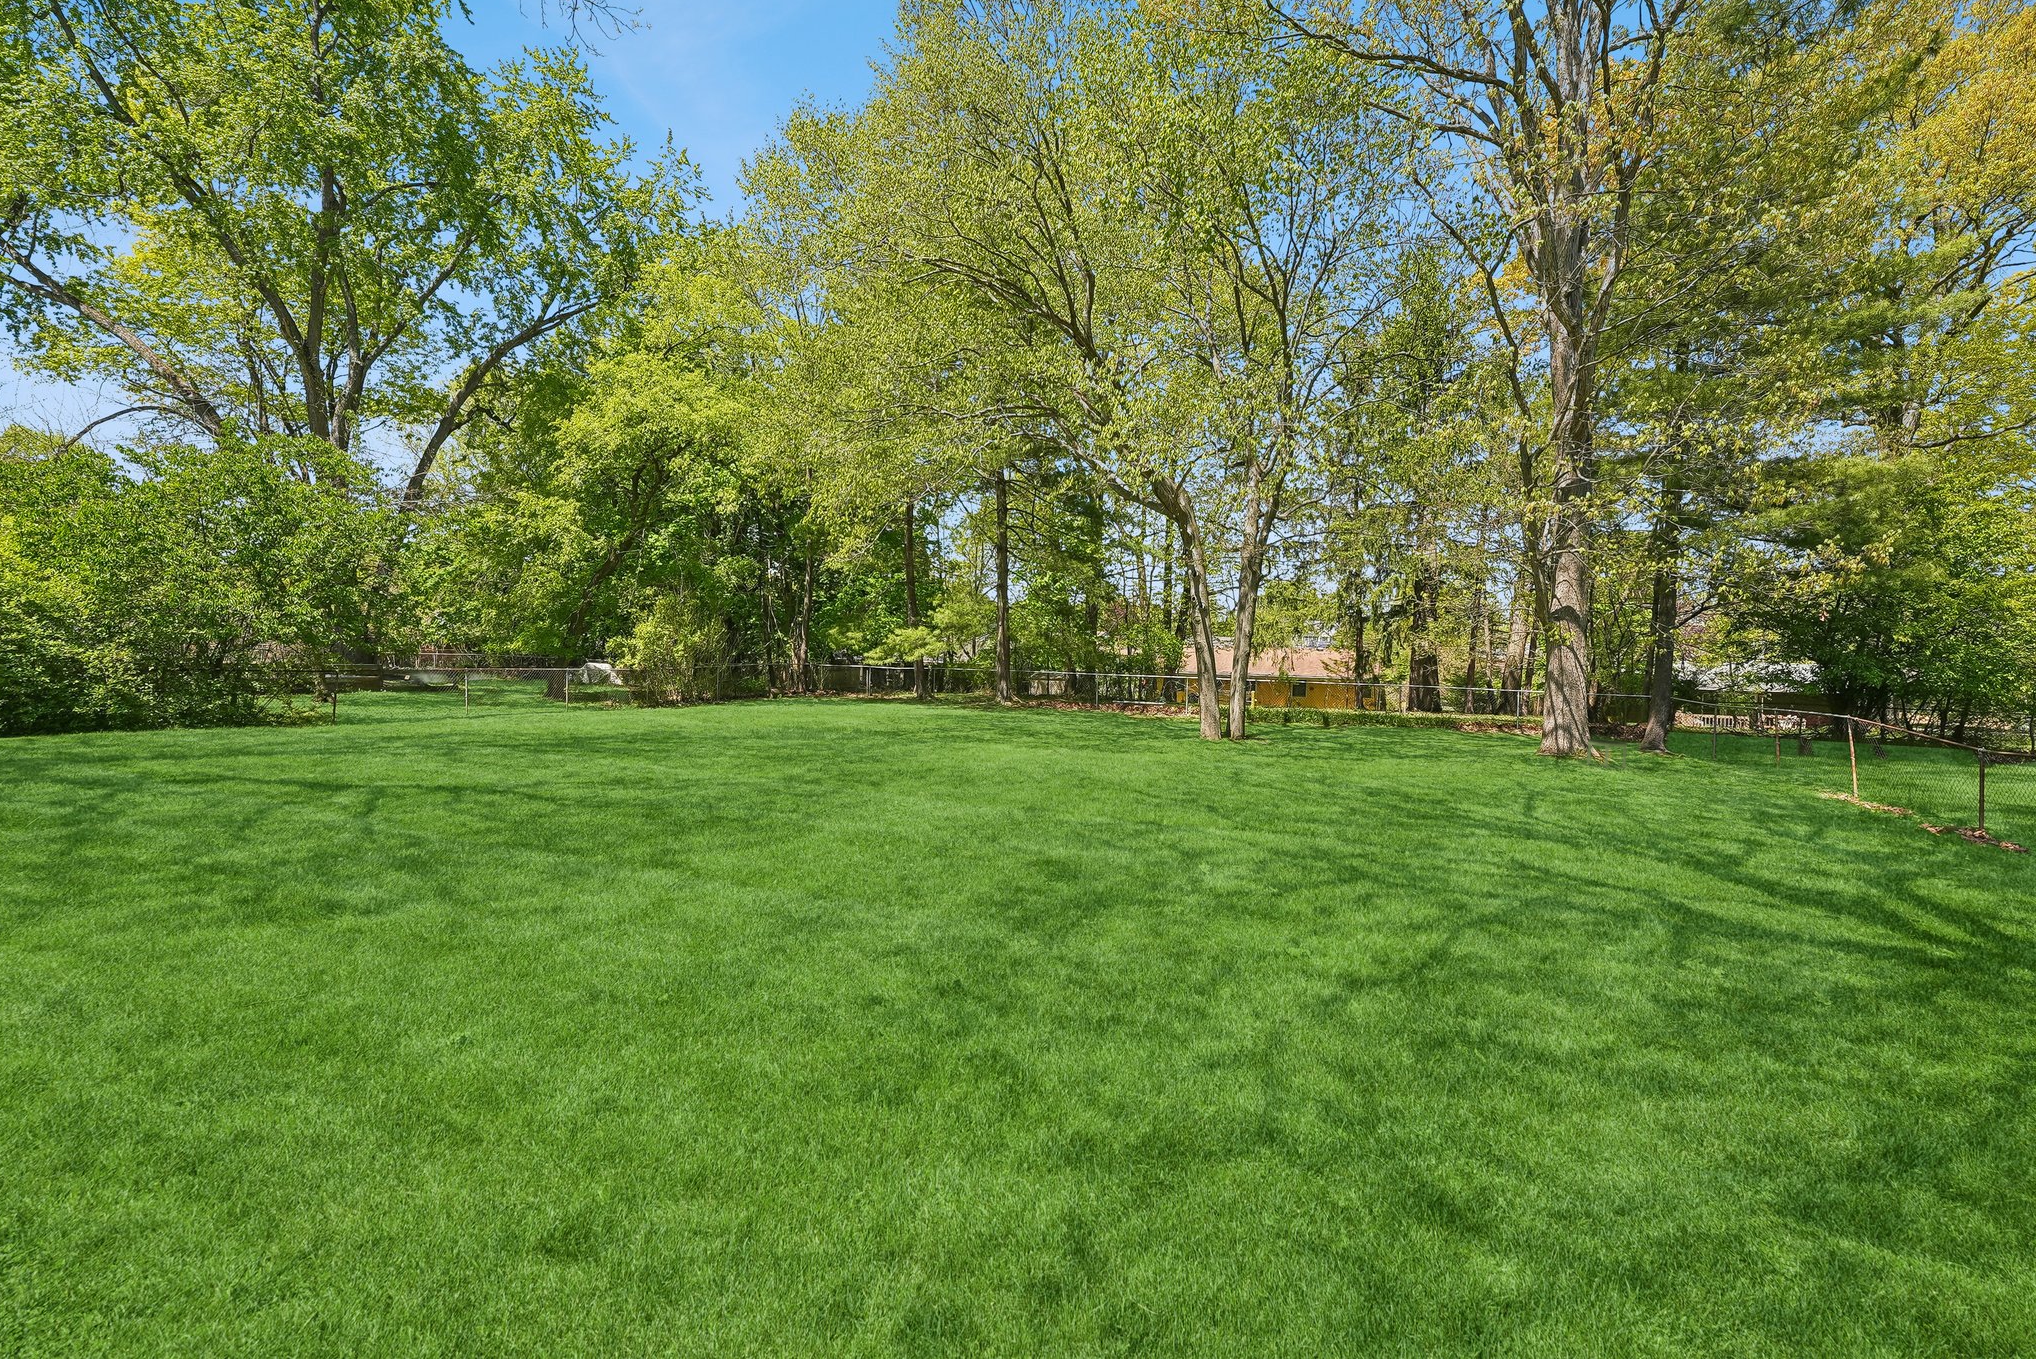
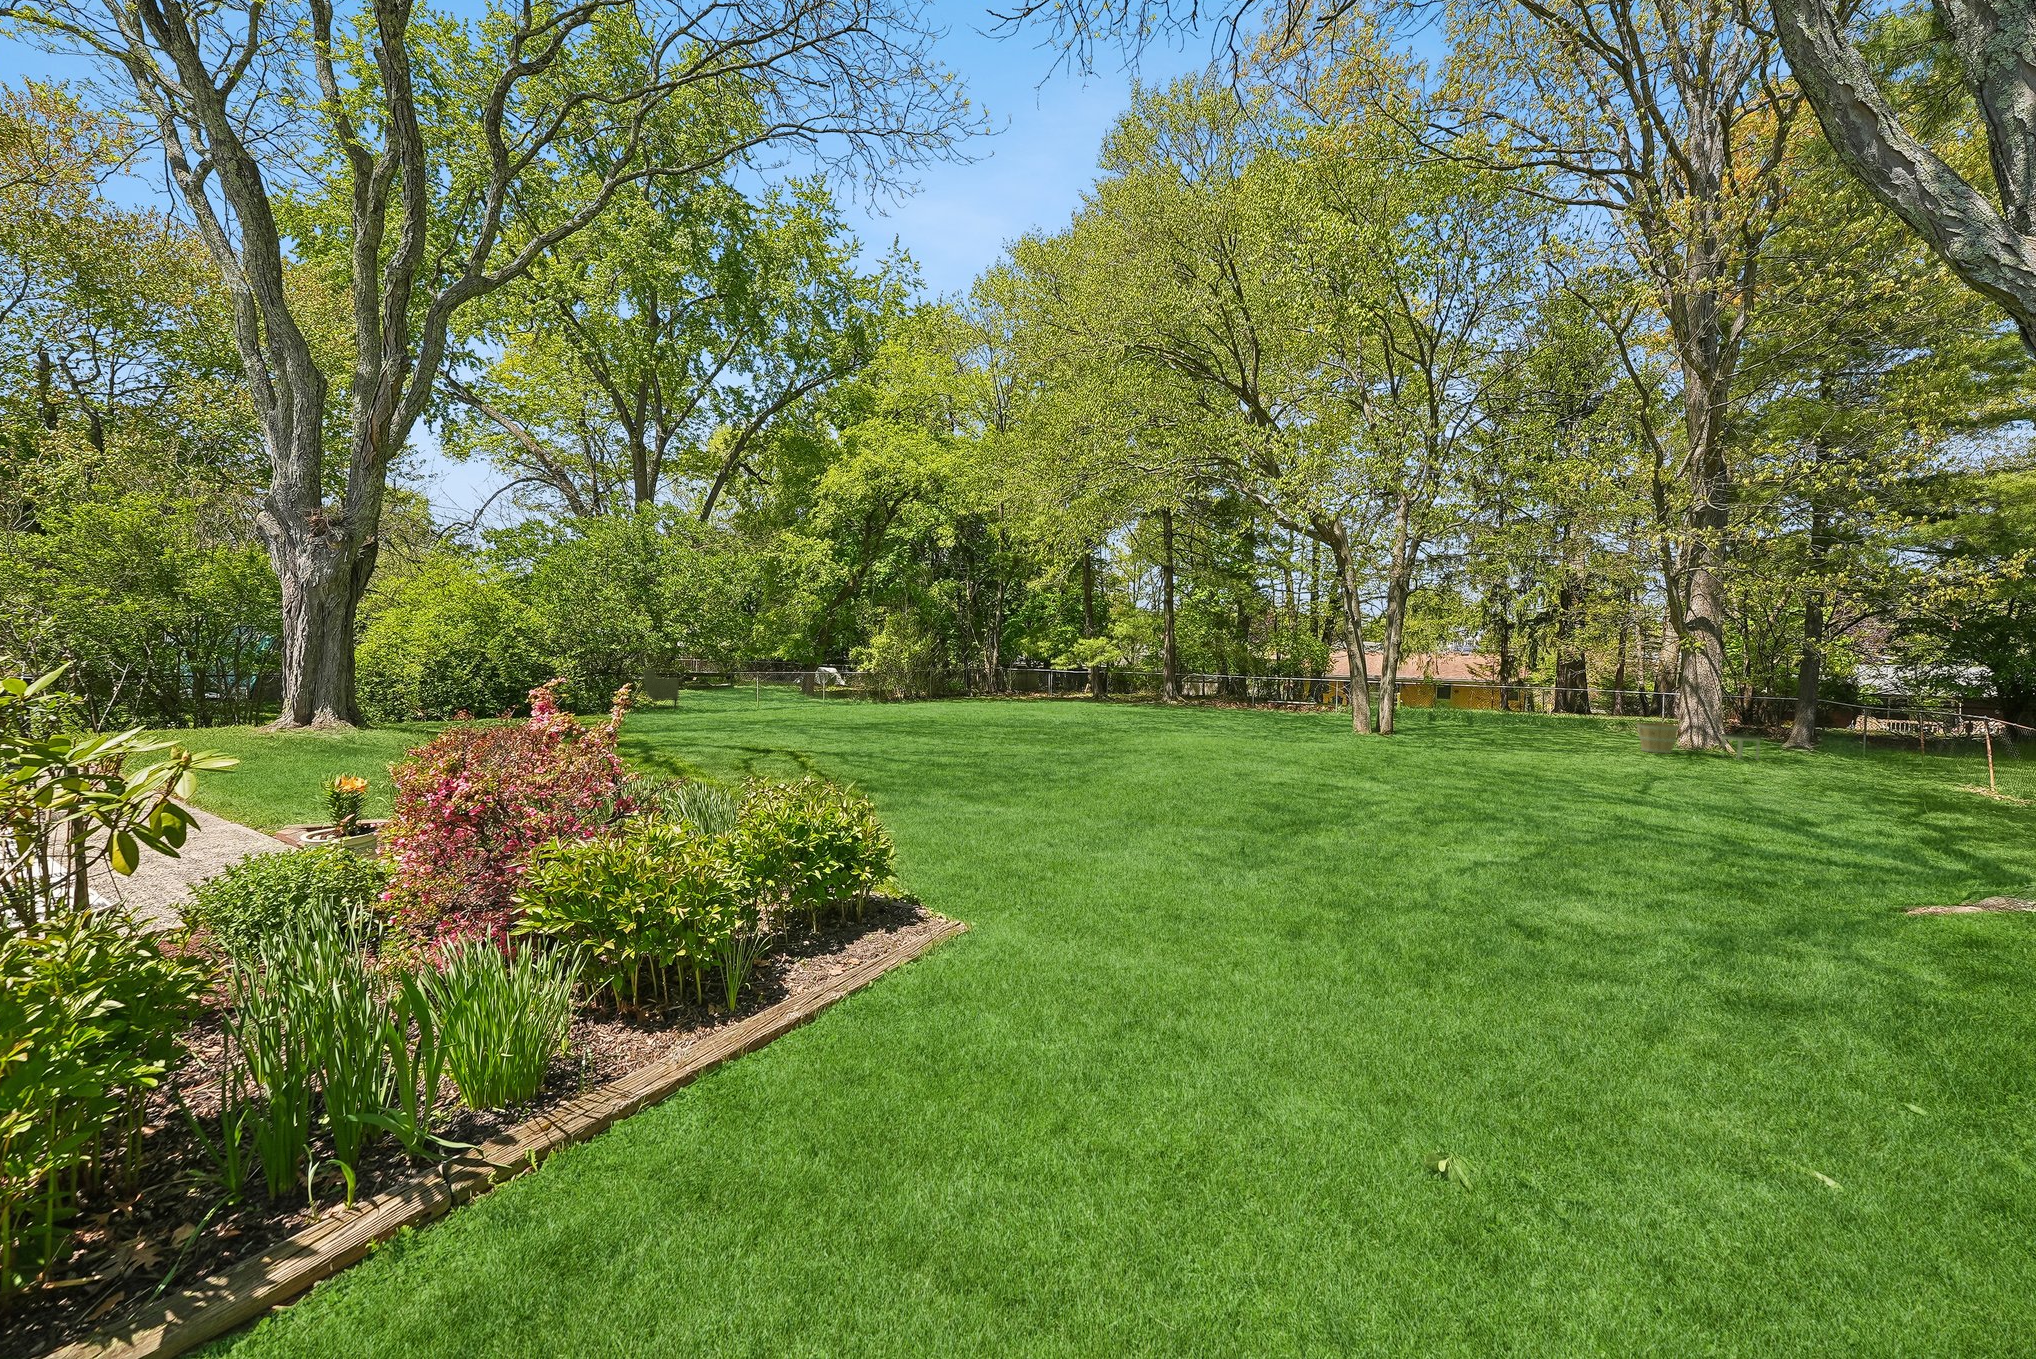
armchair: none [270,663,331,720] -> present [643,669,679,707]
wooden bucket: none [1501,726,1545,762] -> present [1637,722,1680,753]

